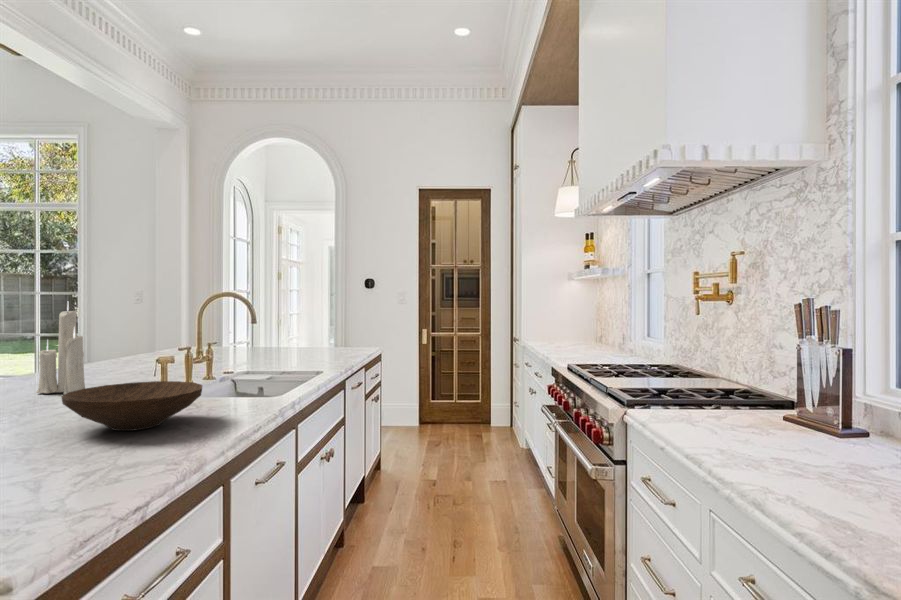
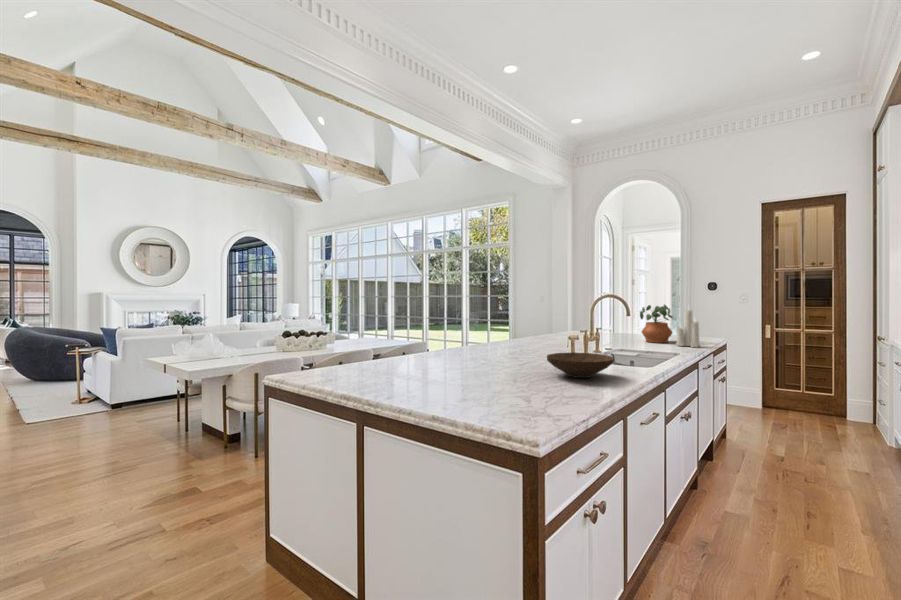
potted plant: none [279,302,322,356] -> present [640,305,673,343]
candle: present [36,305,85,395] -> present [677,309,700,347]

